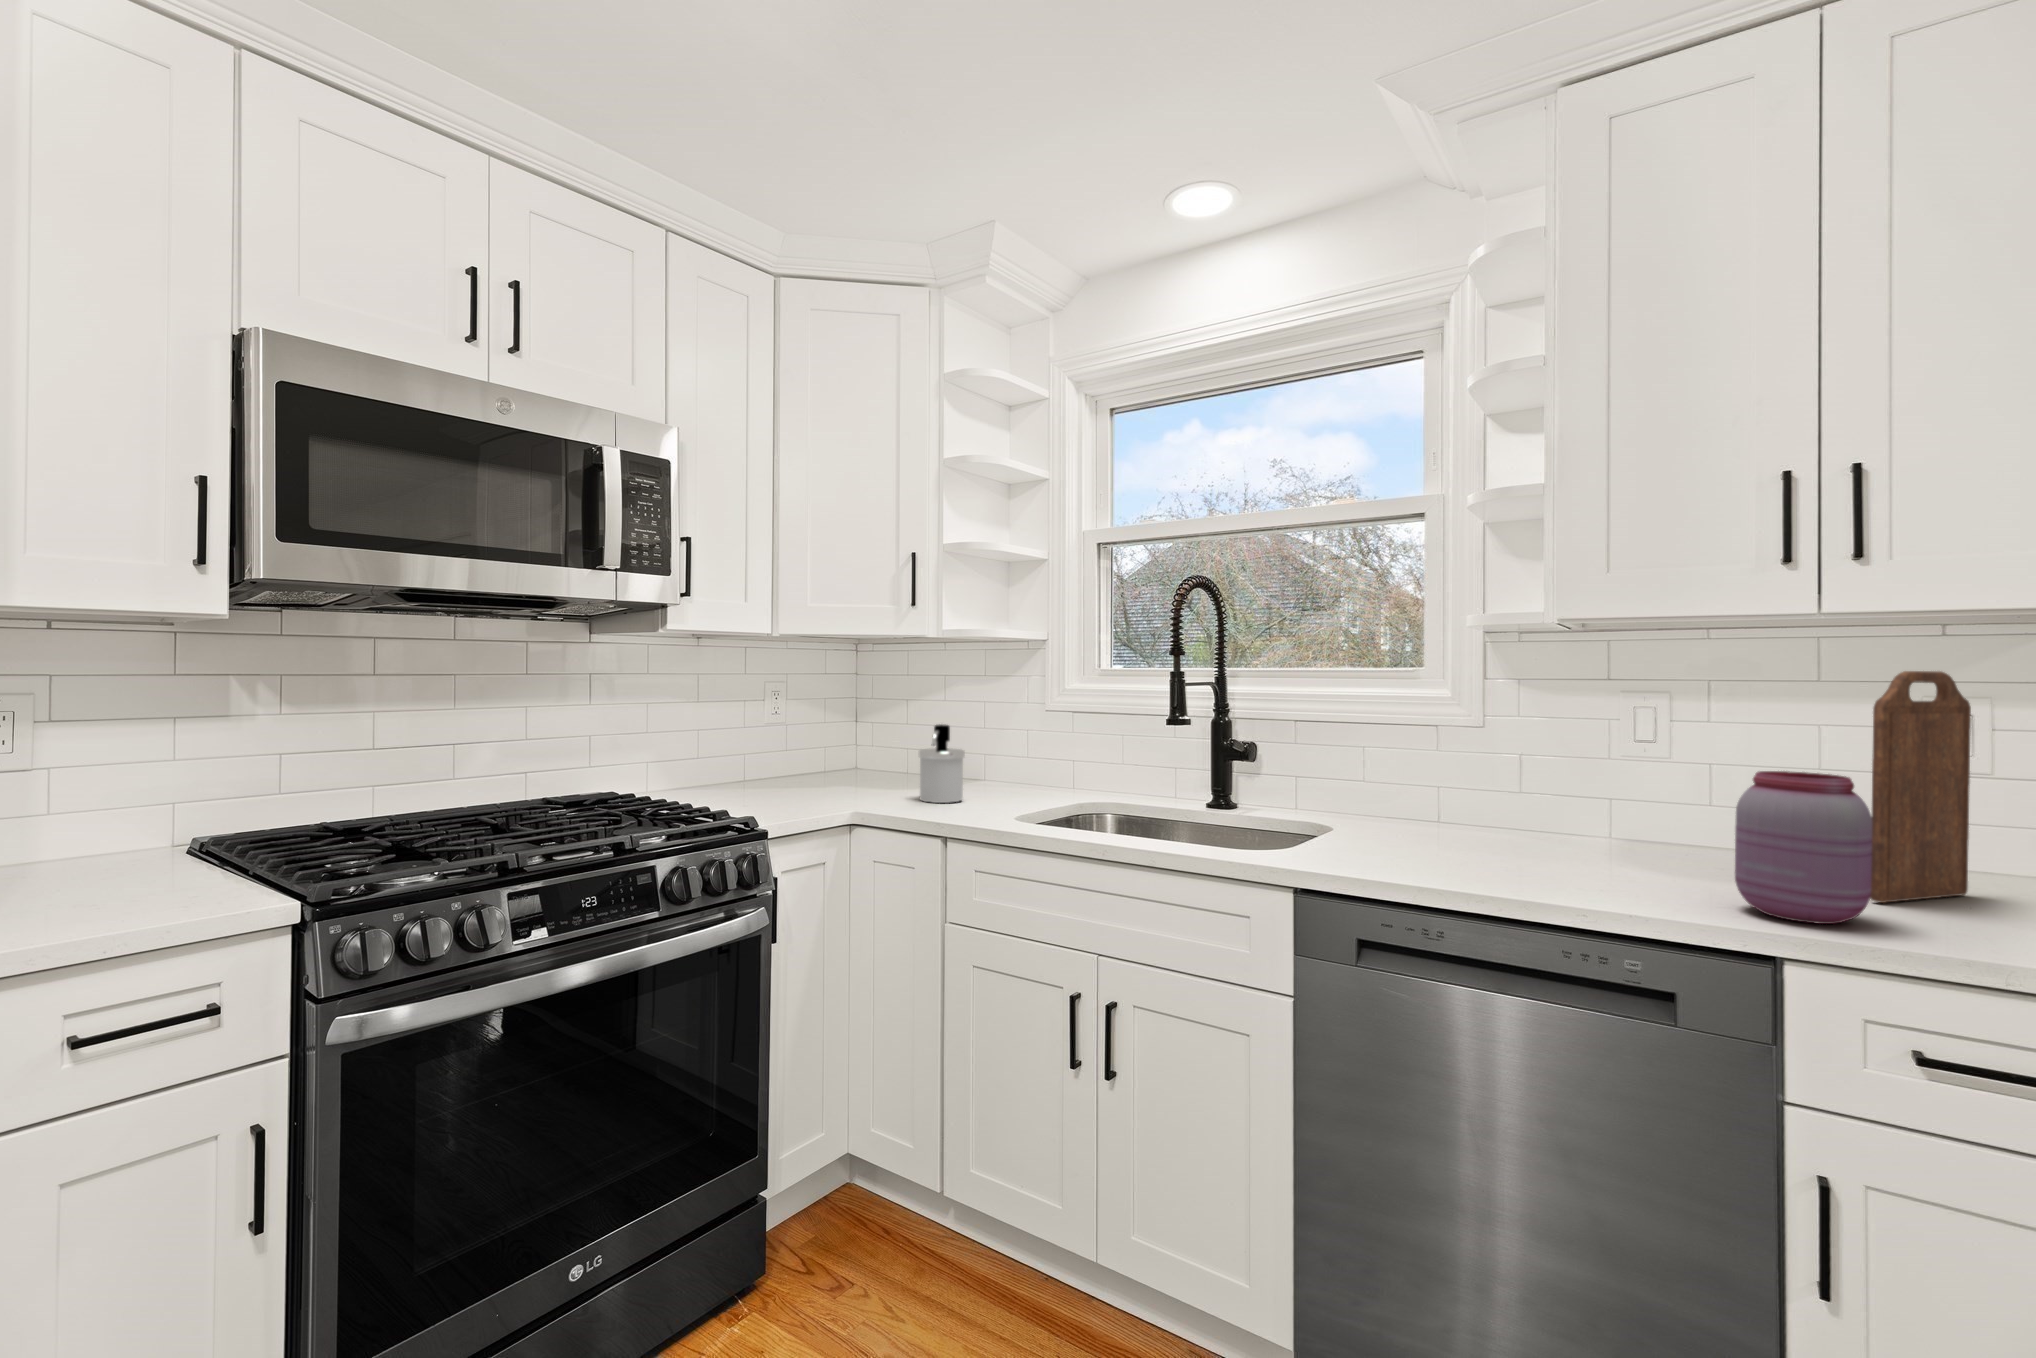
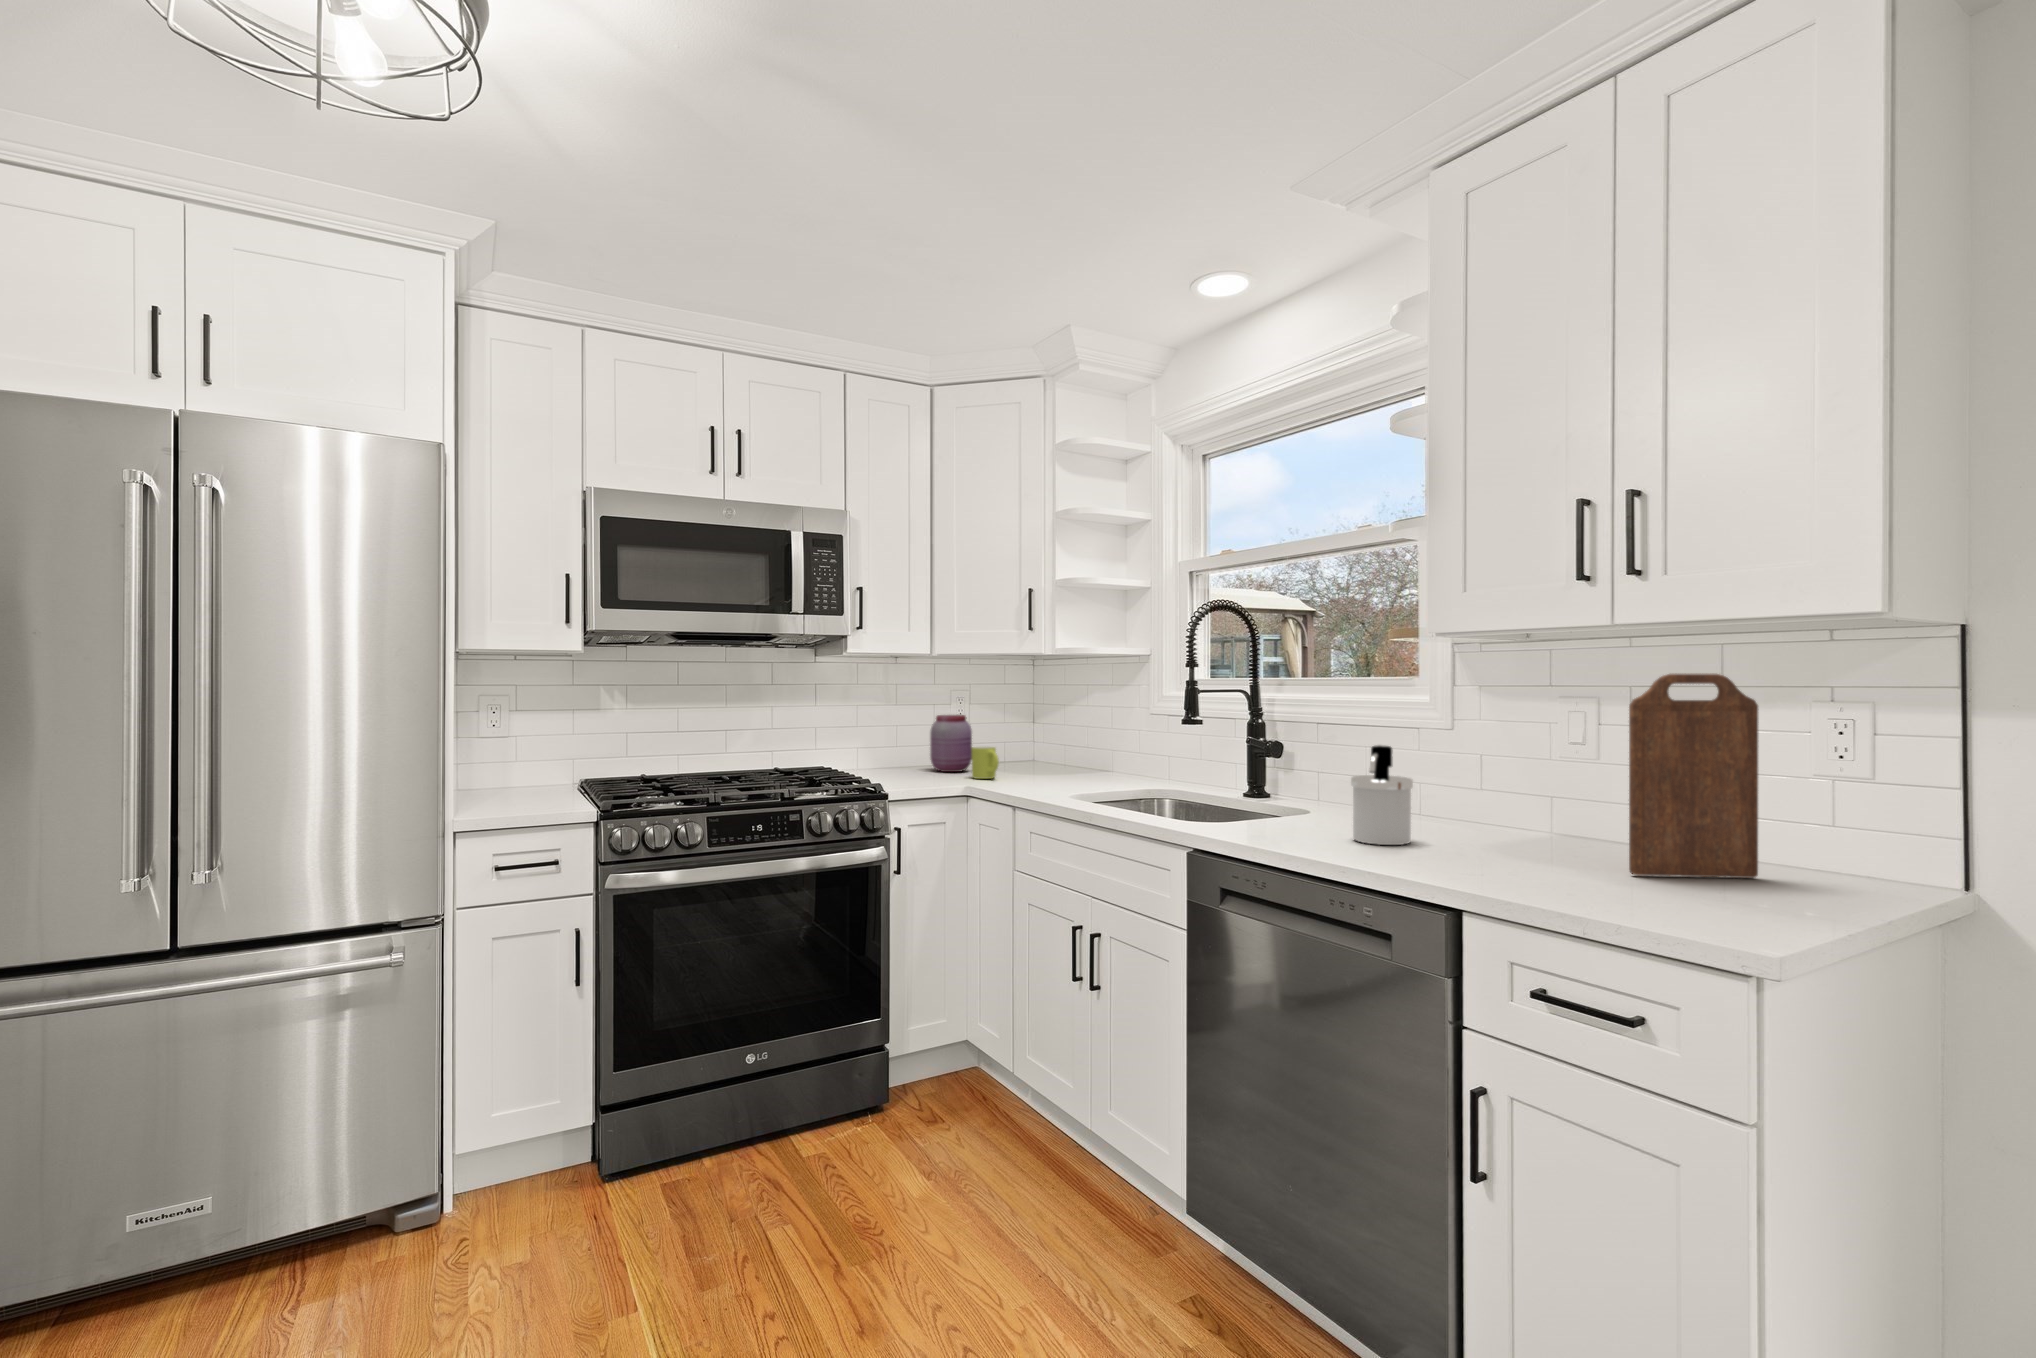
soap dispenser: present [919,724,965,803] -> present [1351,745,1413,845]
mug: none [833,757,874,800] -> present [972,746,999,779]
jar: present [1735,771,1872,924] -> present [930,715,972,772]

